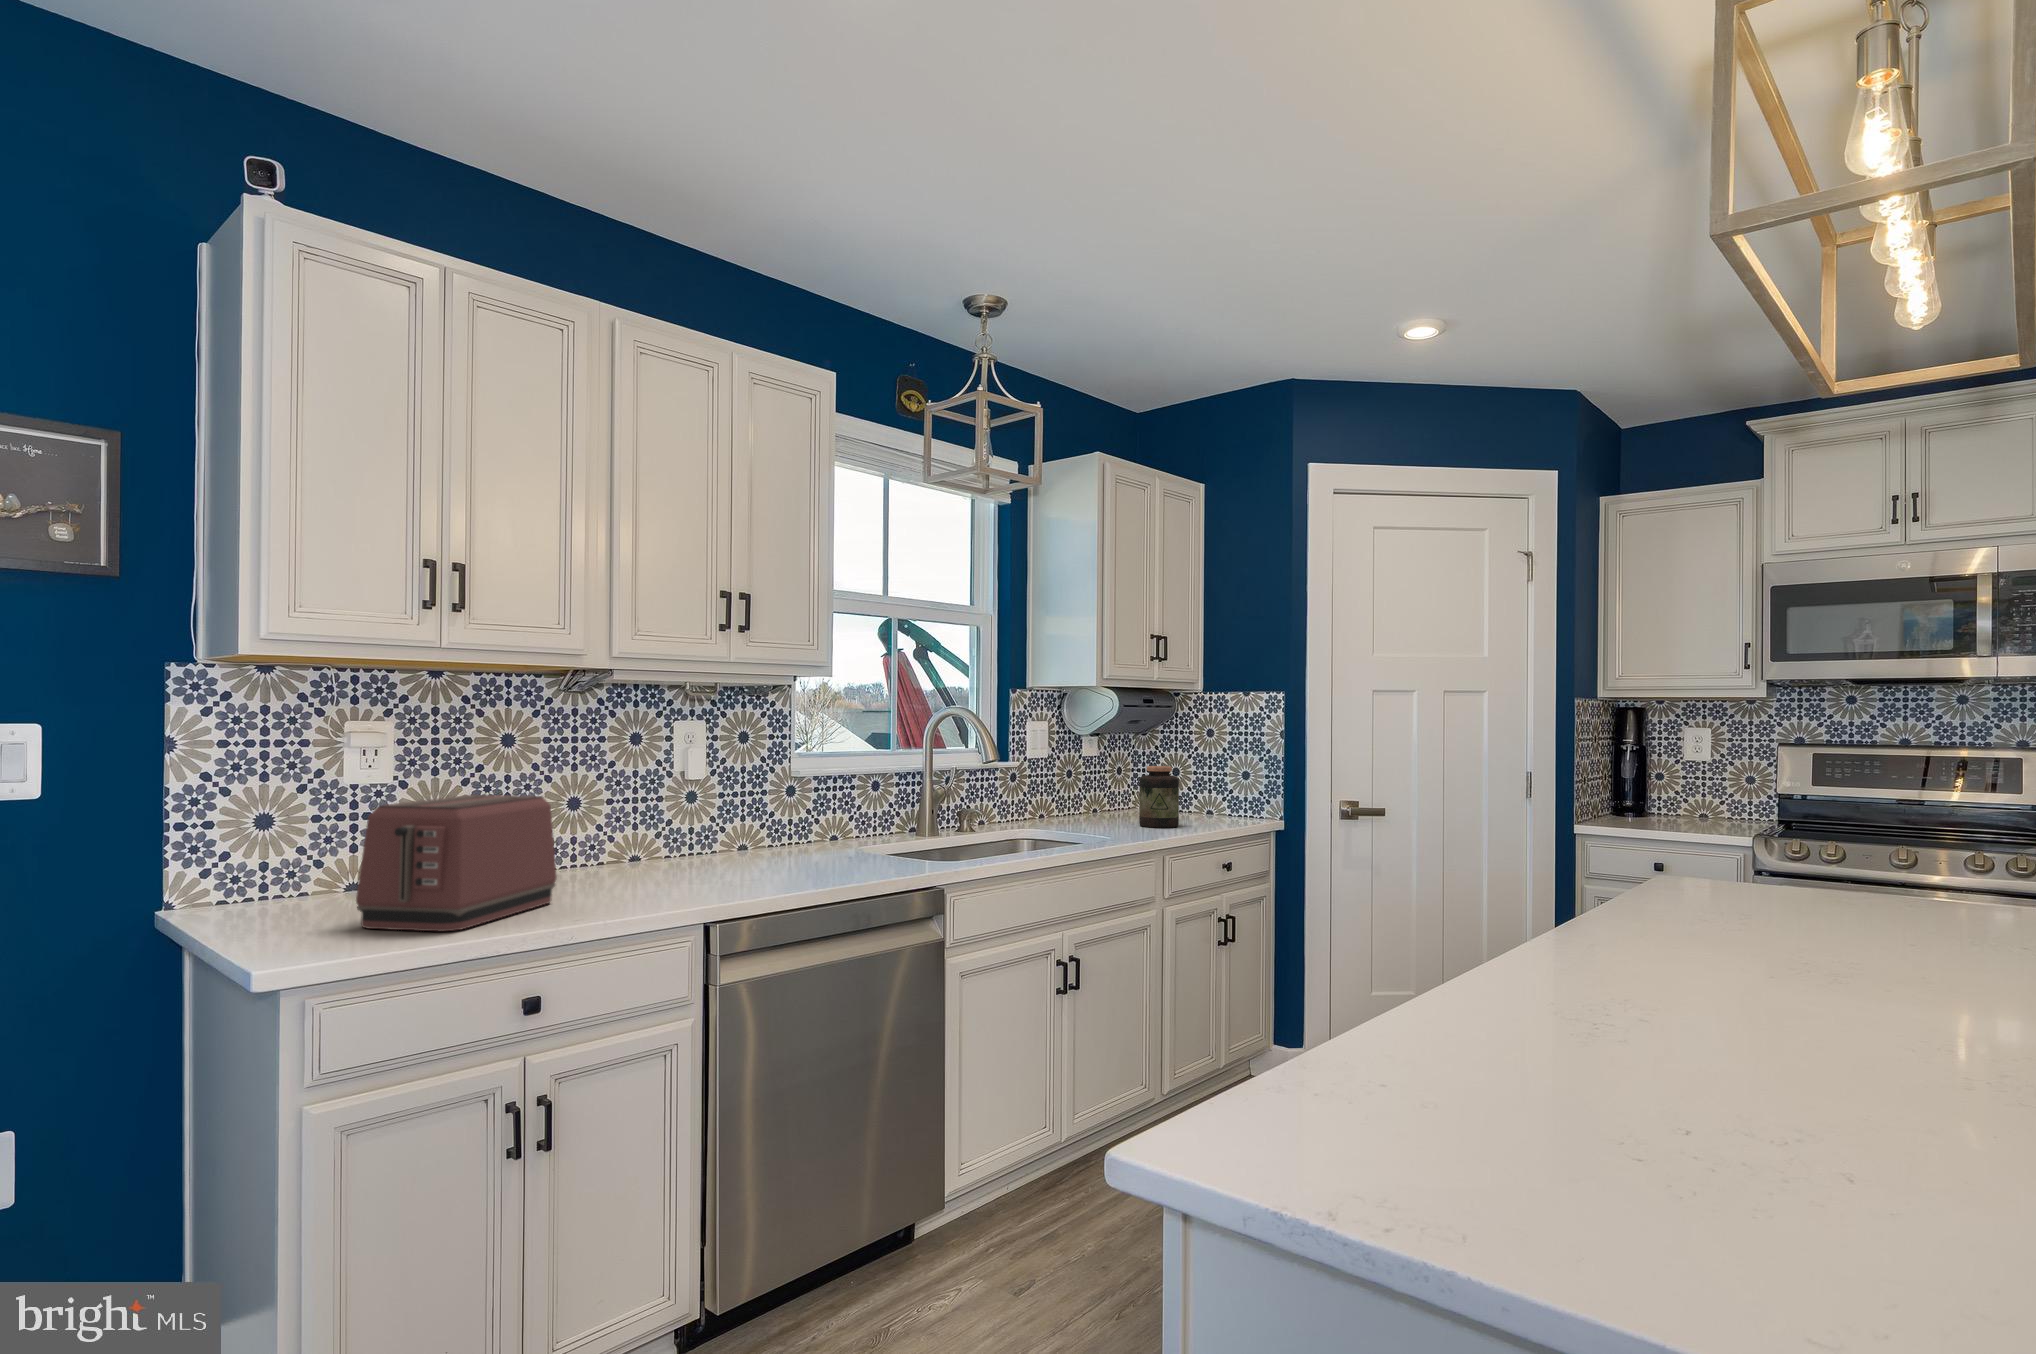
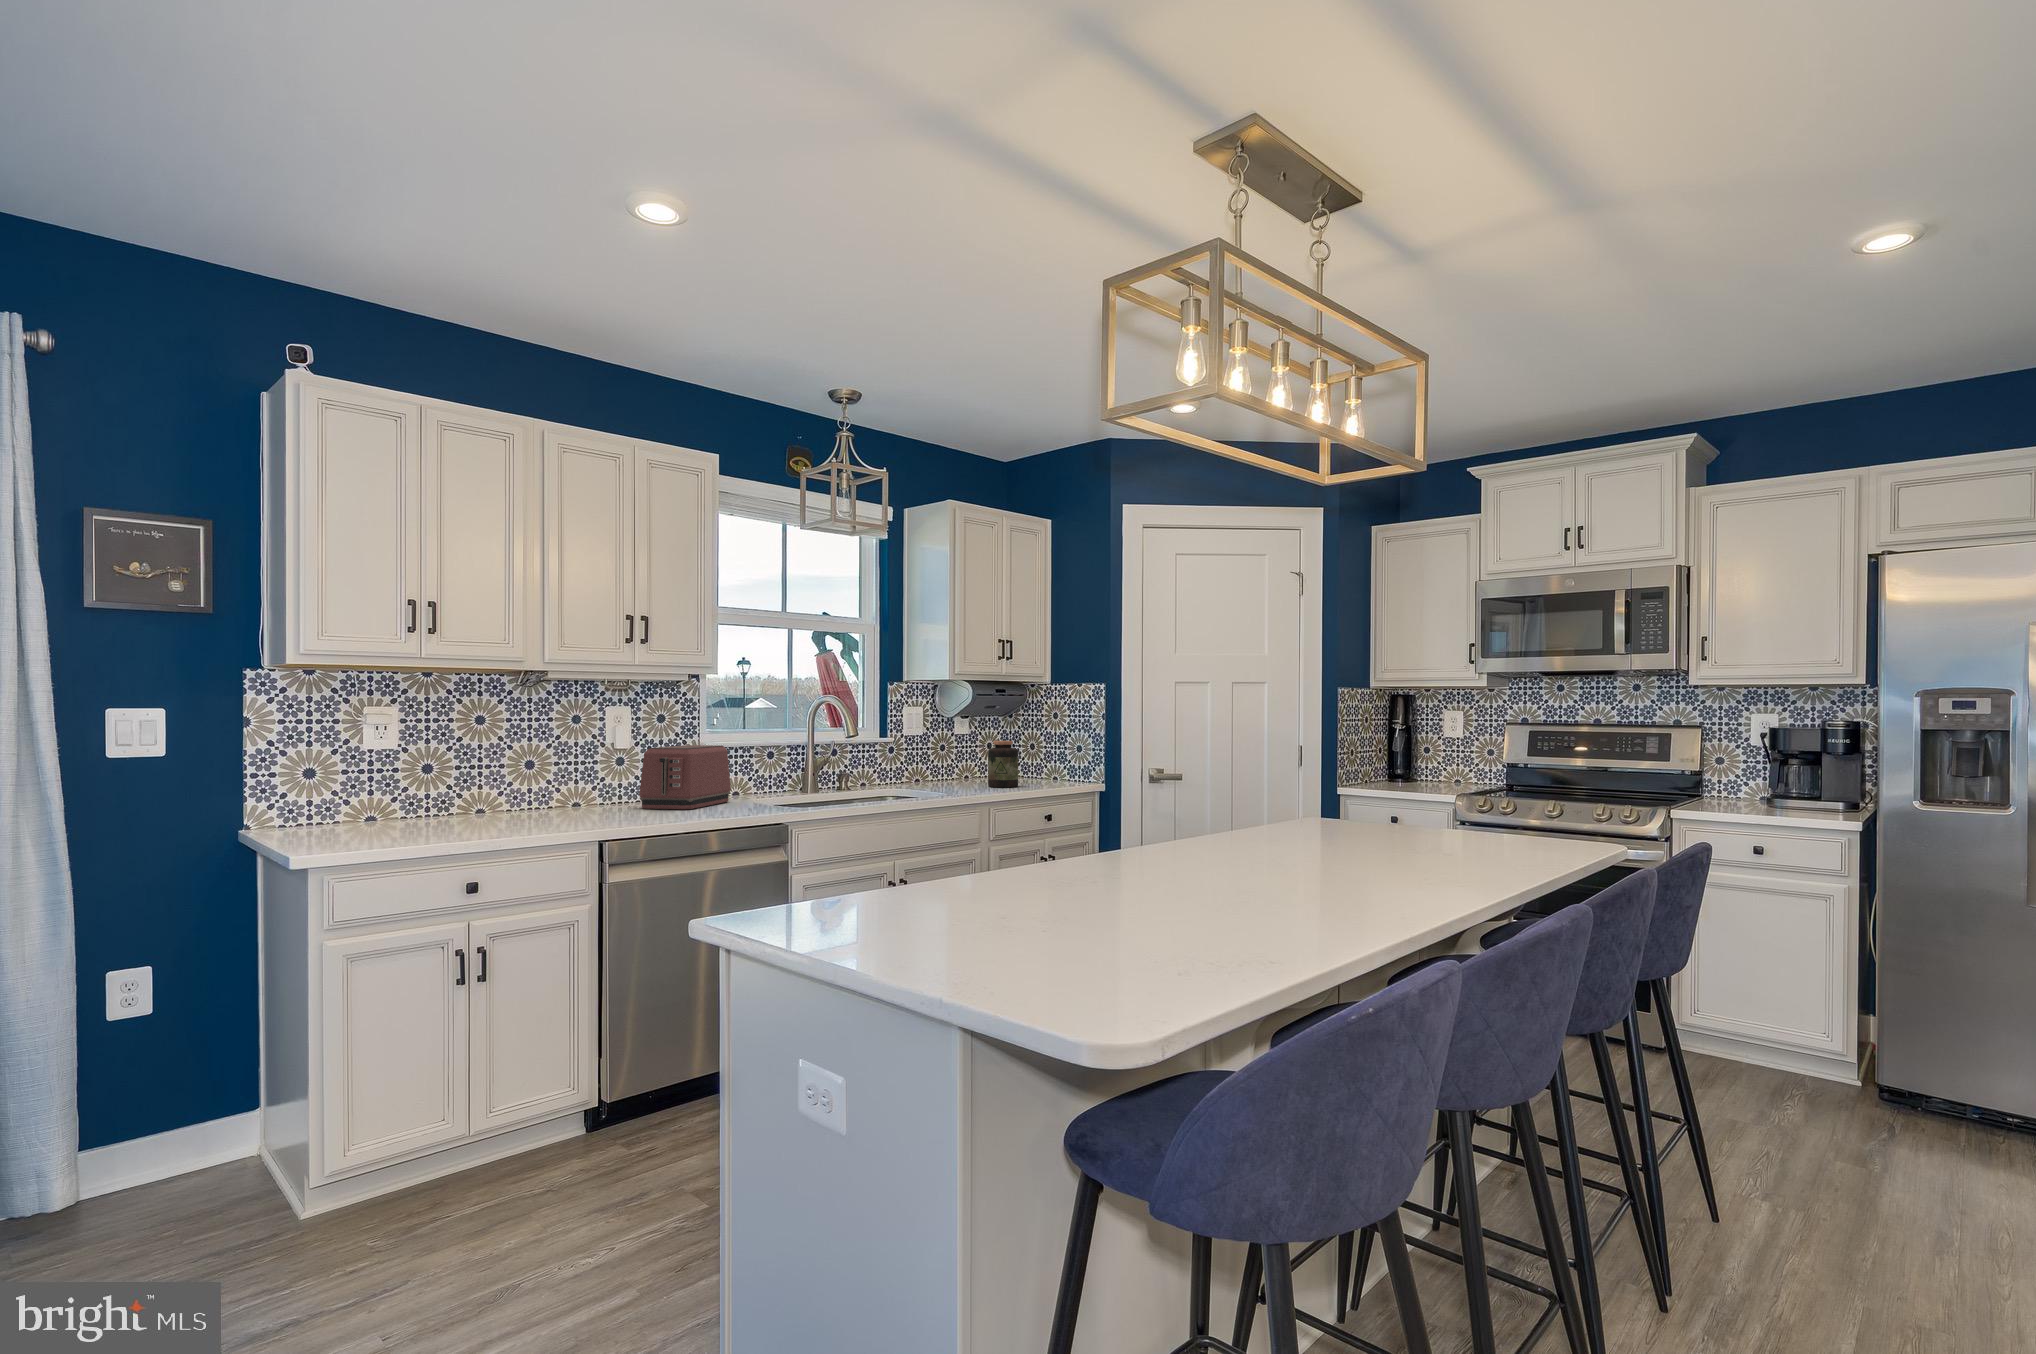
toaster: present [356,795,557,931] -> present [639,745,731,809]

